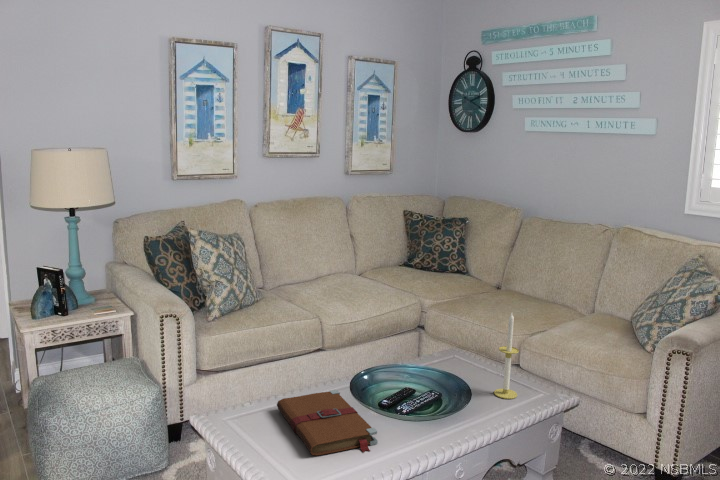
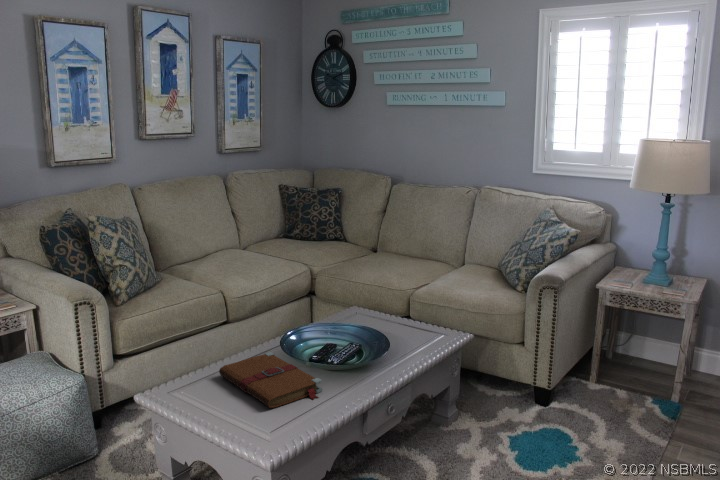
candle: present [494,313,519,399] -> none [405,266,425,342]

